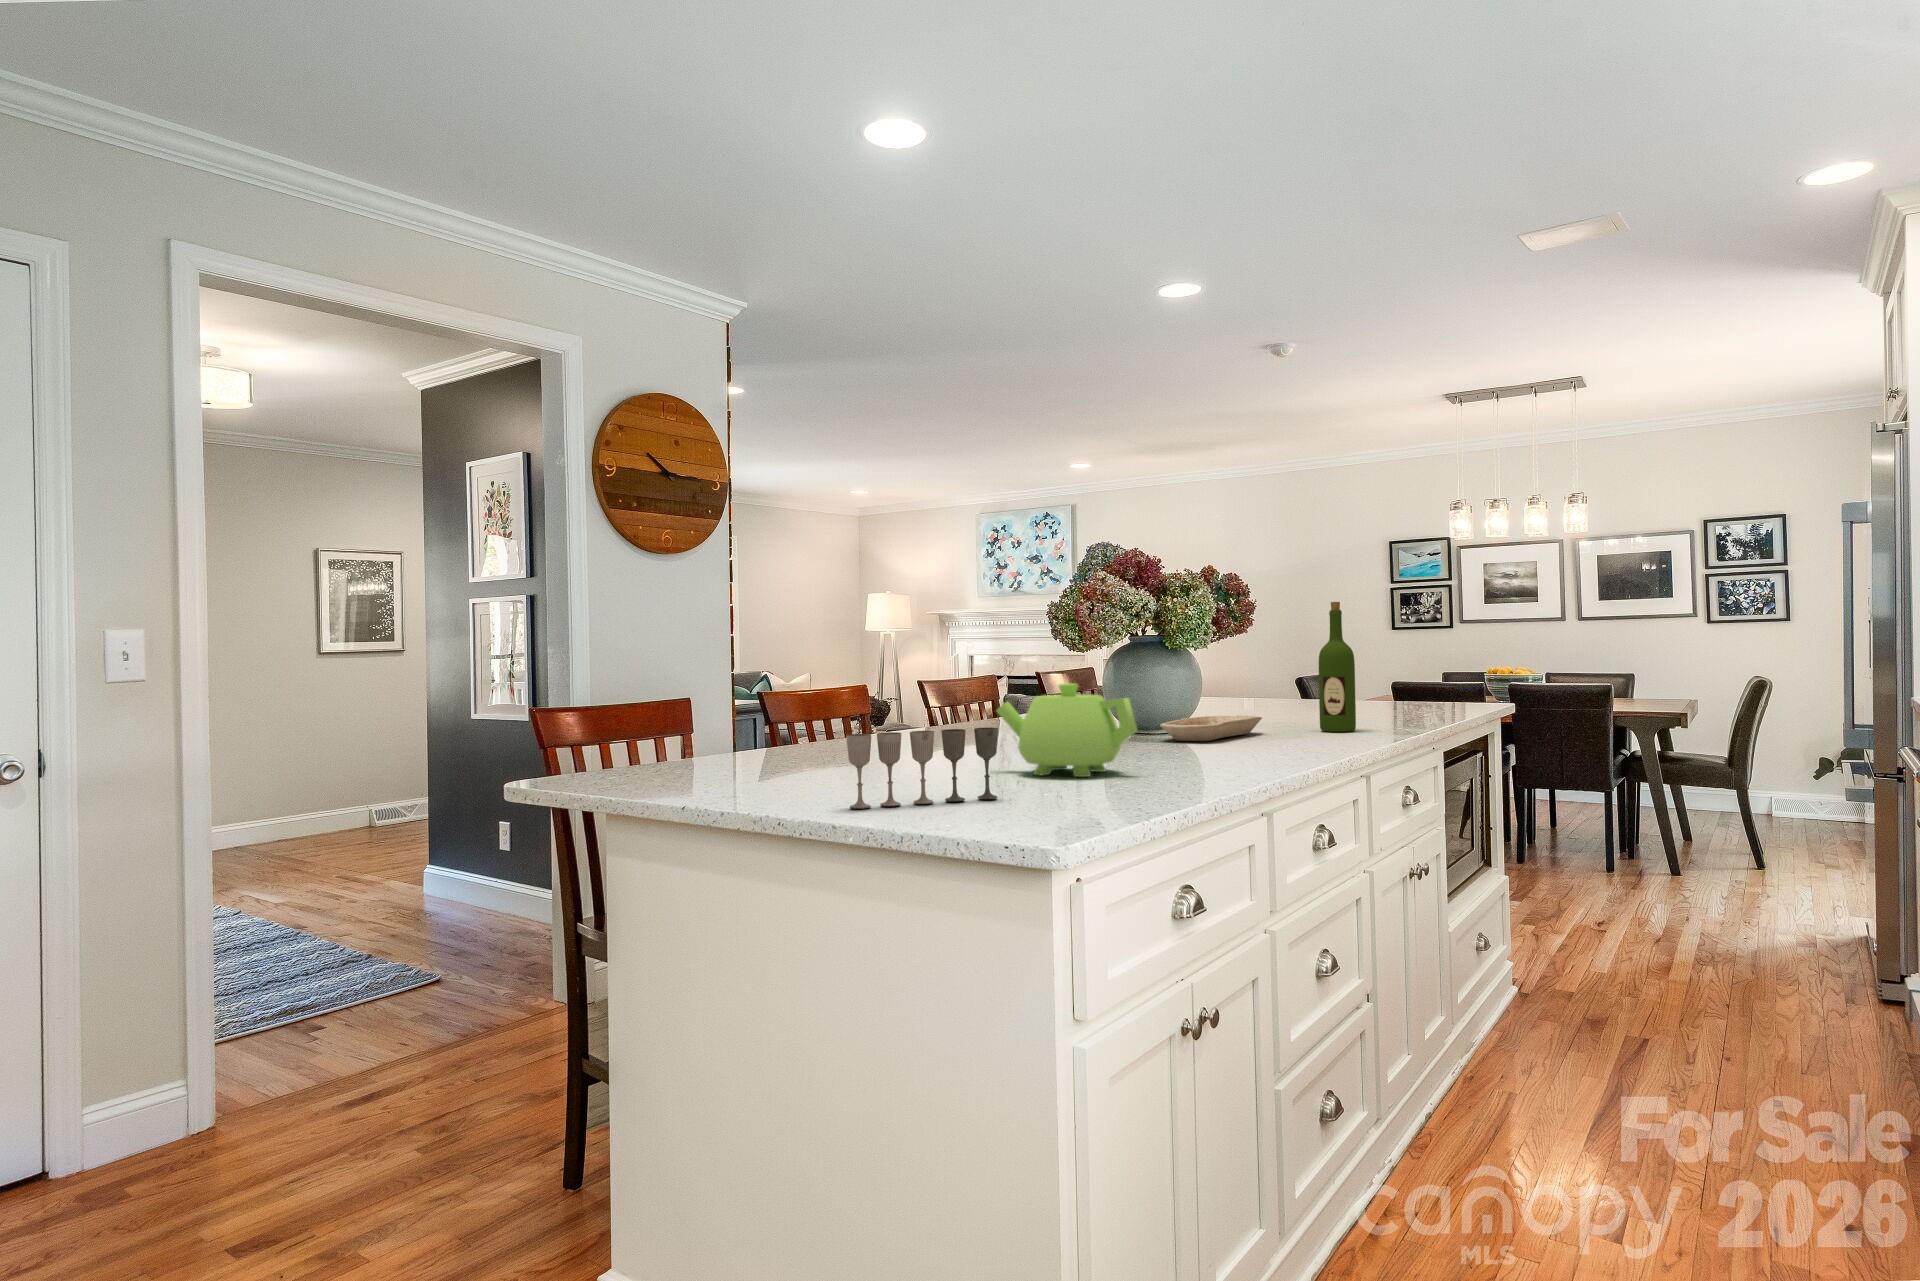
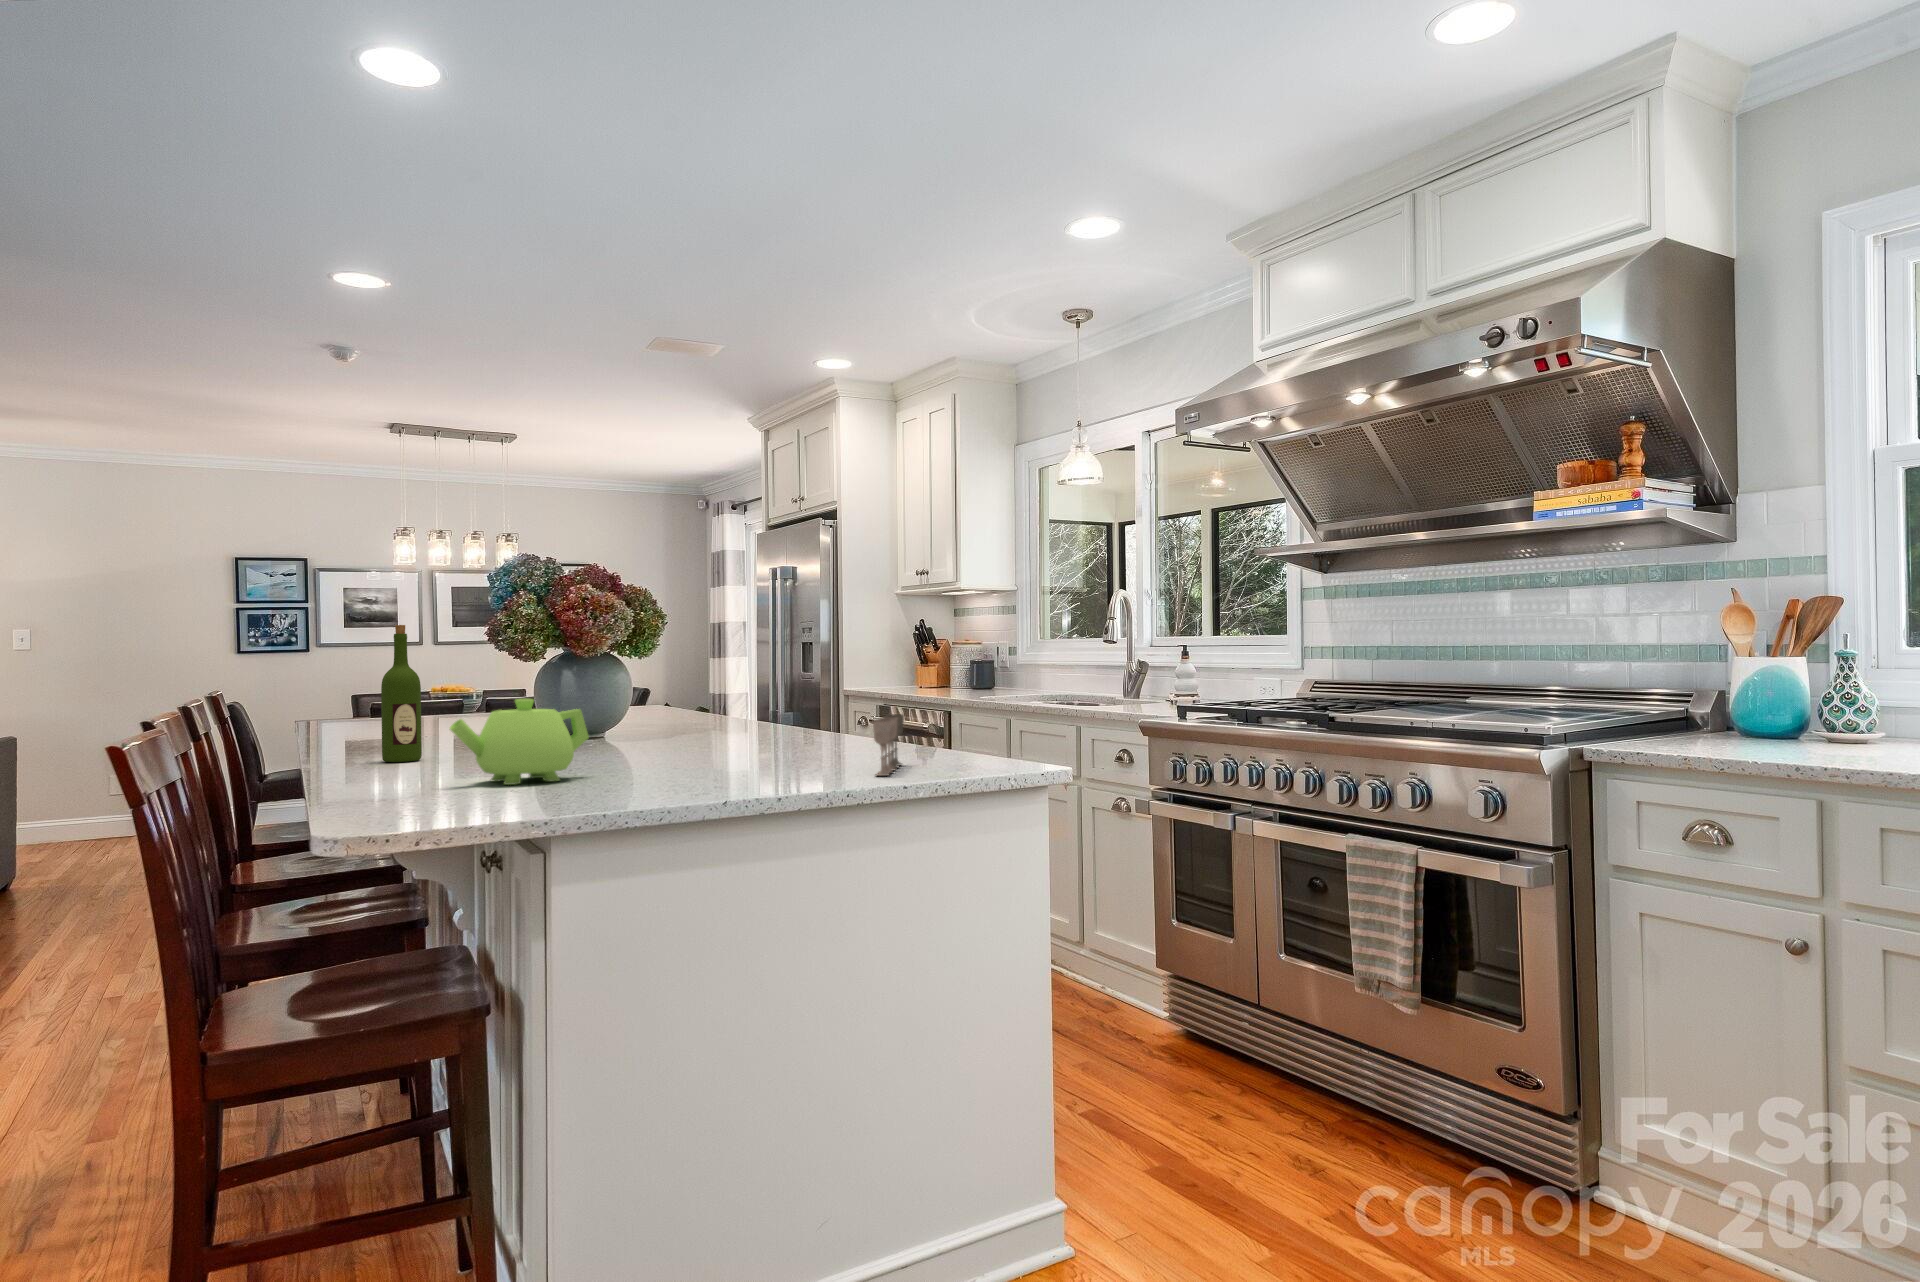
wine bottle: present [1319,602,1356,732] -> present [381,625,422,762]
teapot: present [997,683,1137,777] -> present [450,699,589,785]
tray: present [1160,716,1262,741] -> none [636,720,716,741]

